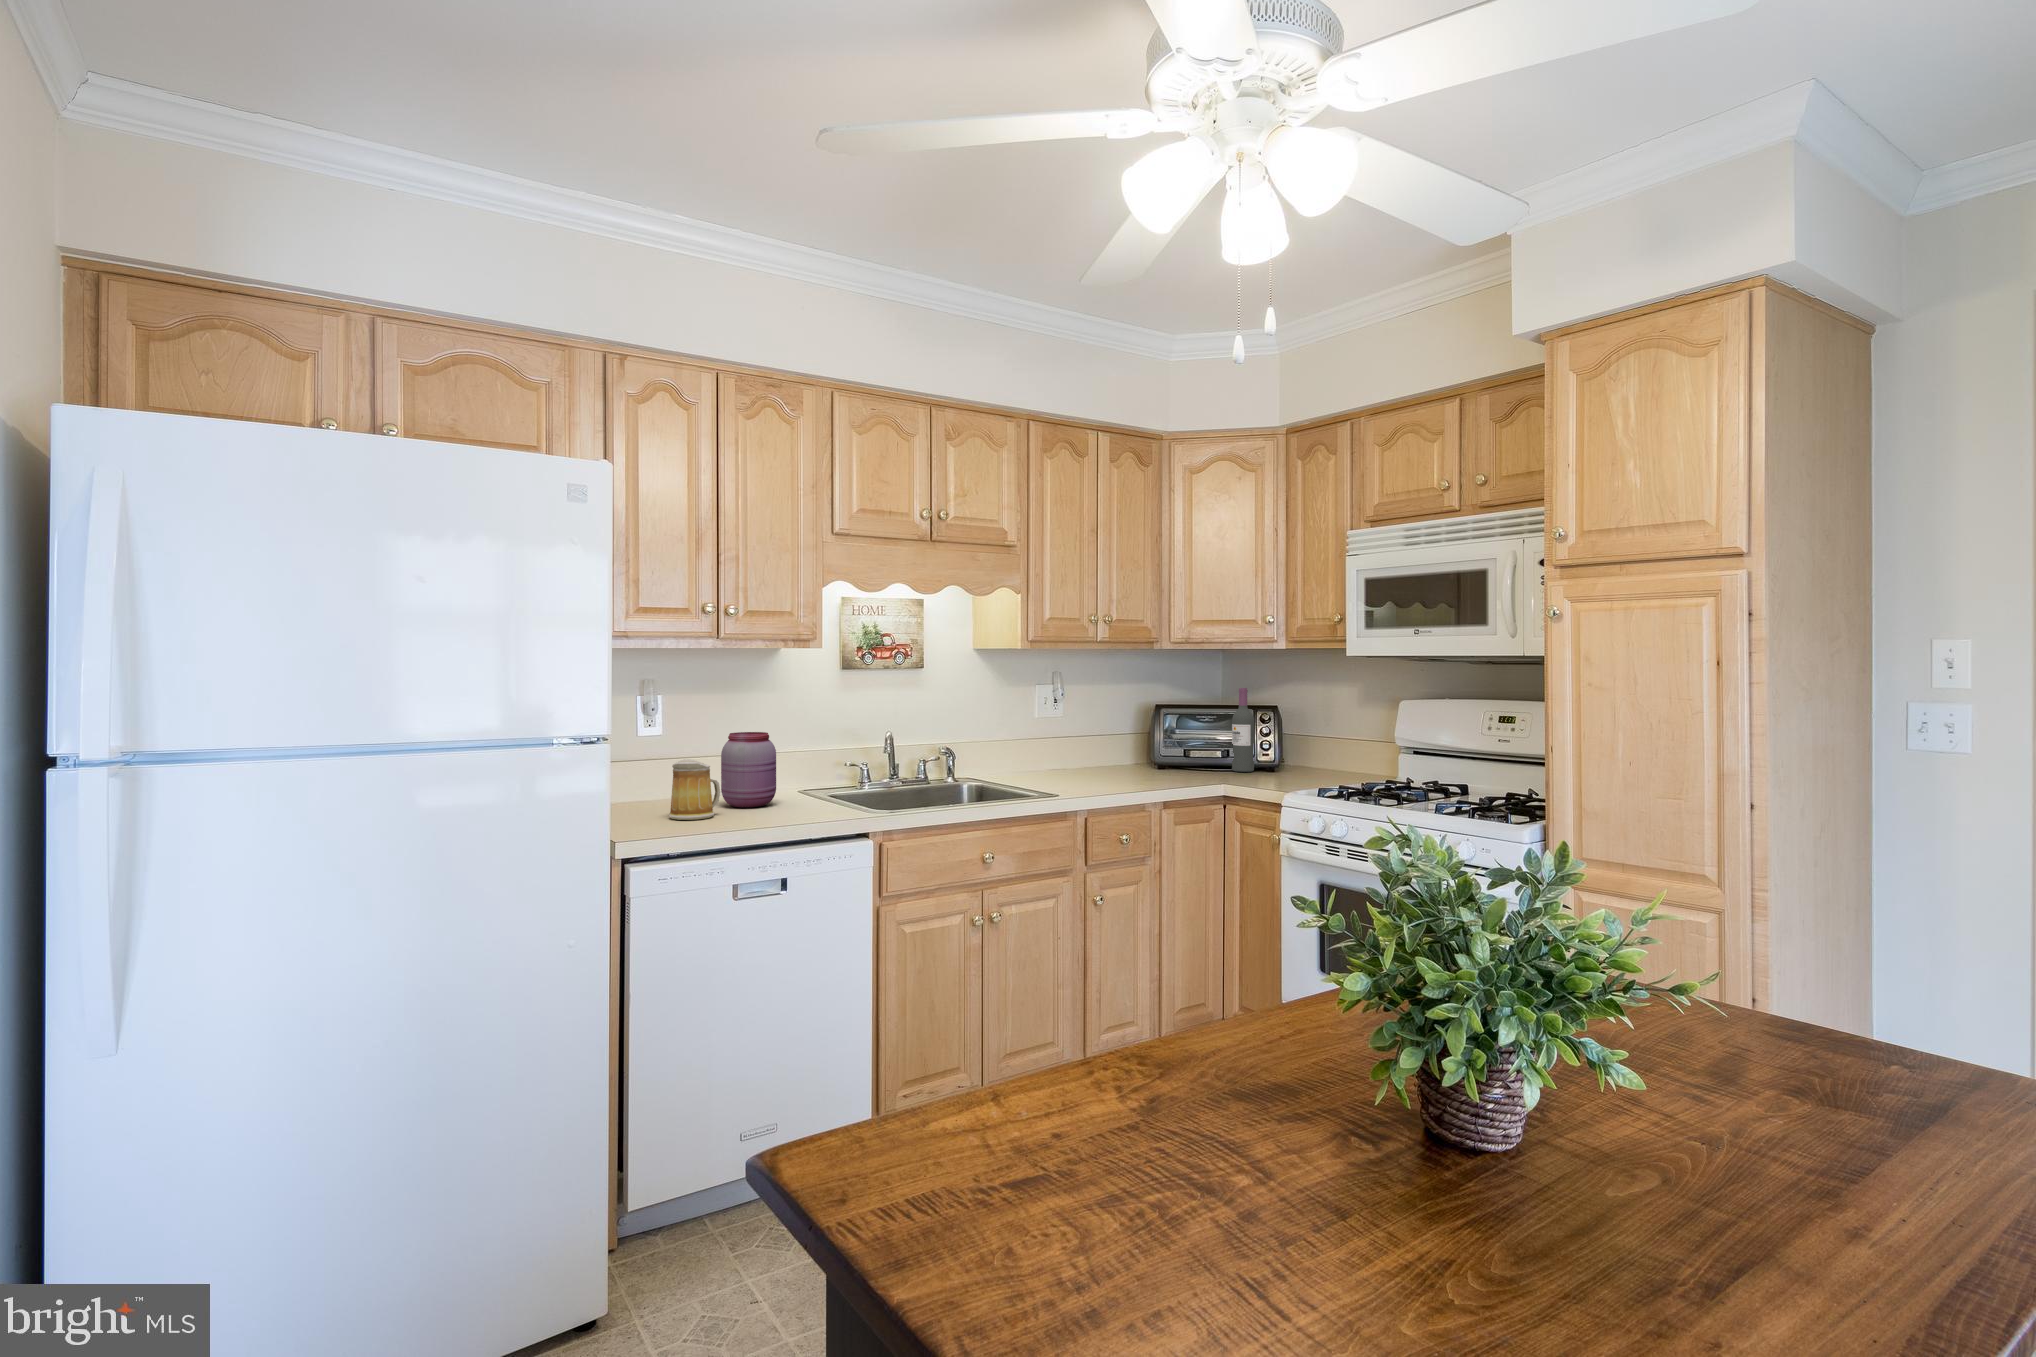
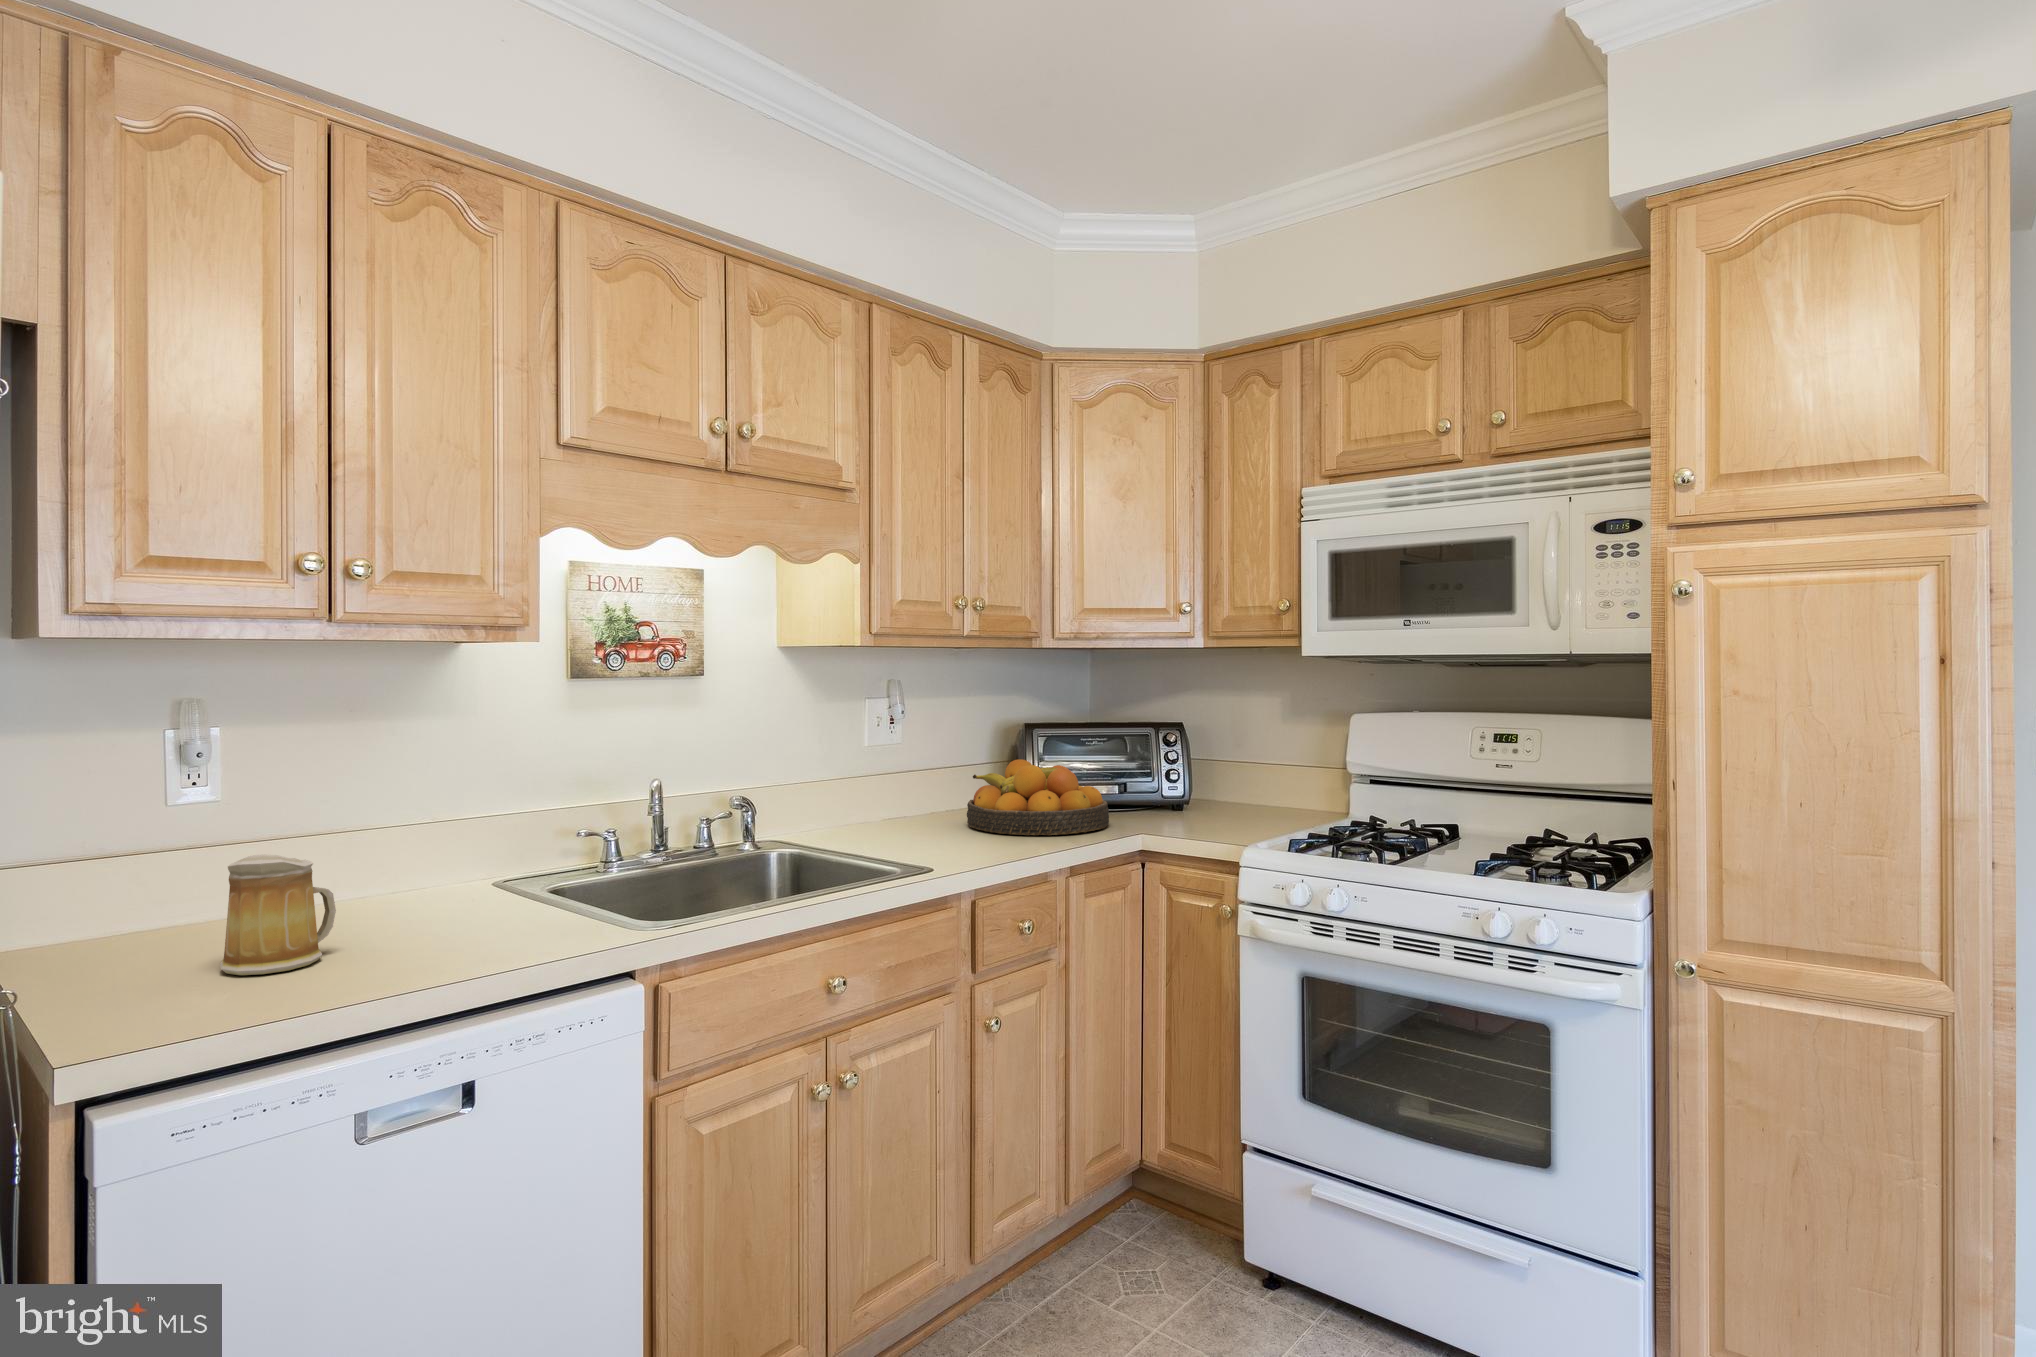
wine bottle: present [1232,688,1254,772] -> none [1128,700,1157,812]
fruit bowl: none [1104,730,1206,782] -> present [967,759,1109,835]
jar: present [721,732,776,807] -> none [342,790,453,930]

